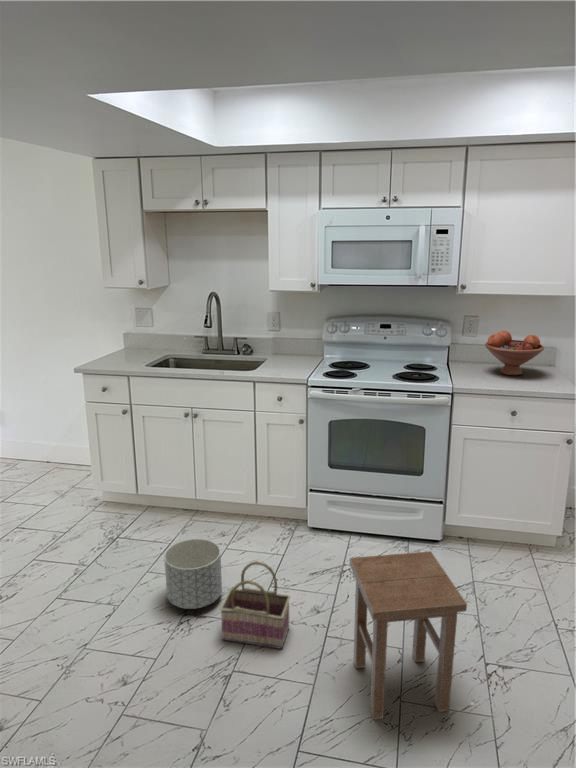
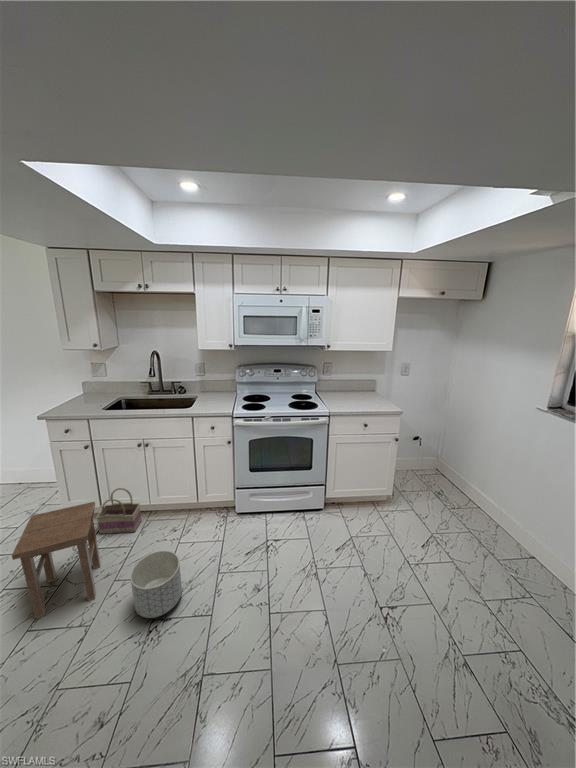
fruit bowl: present [485,331,544,376] -> none [340,372,374,399]
stool: present [350,551,467,720] -> present [12,502,101,619]
basket: present [220,561,290,649] -> present [96,488,141,534]

